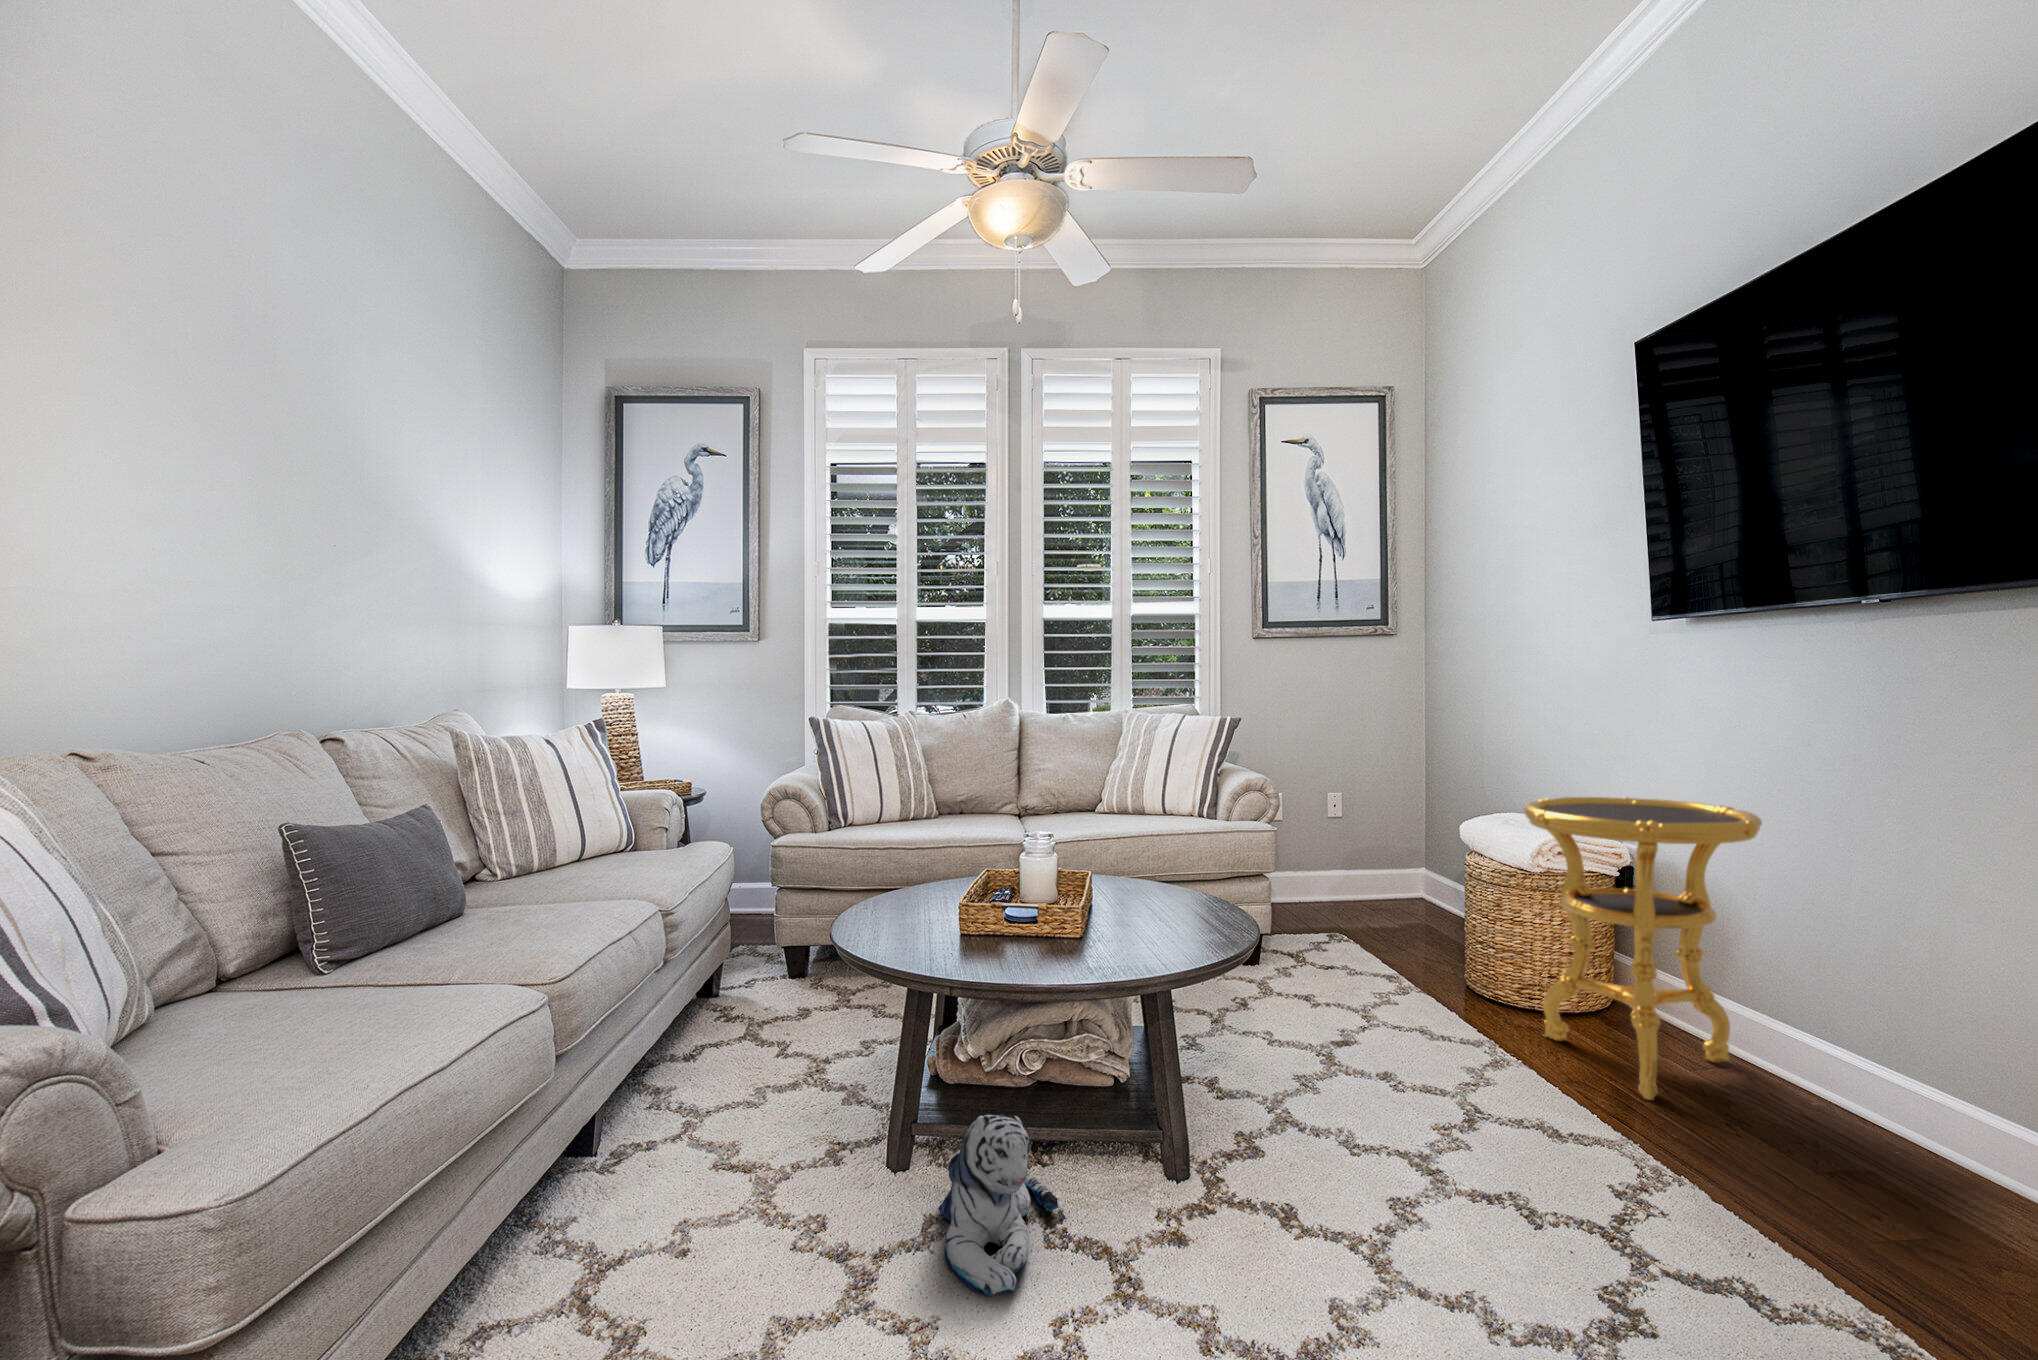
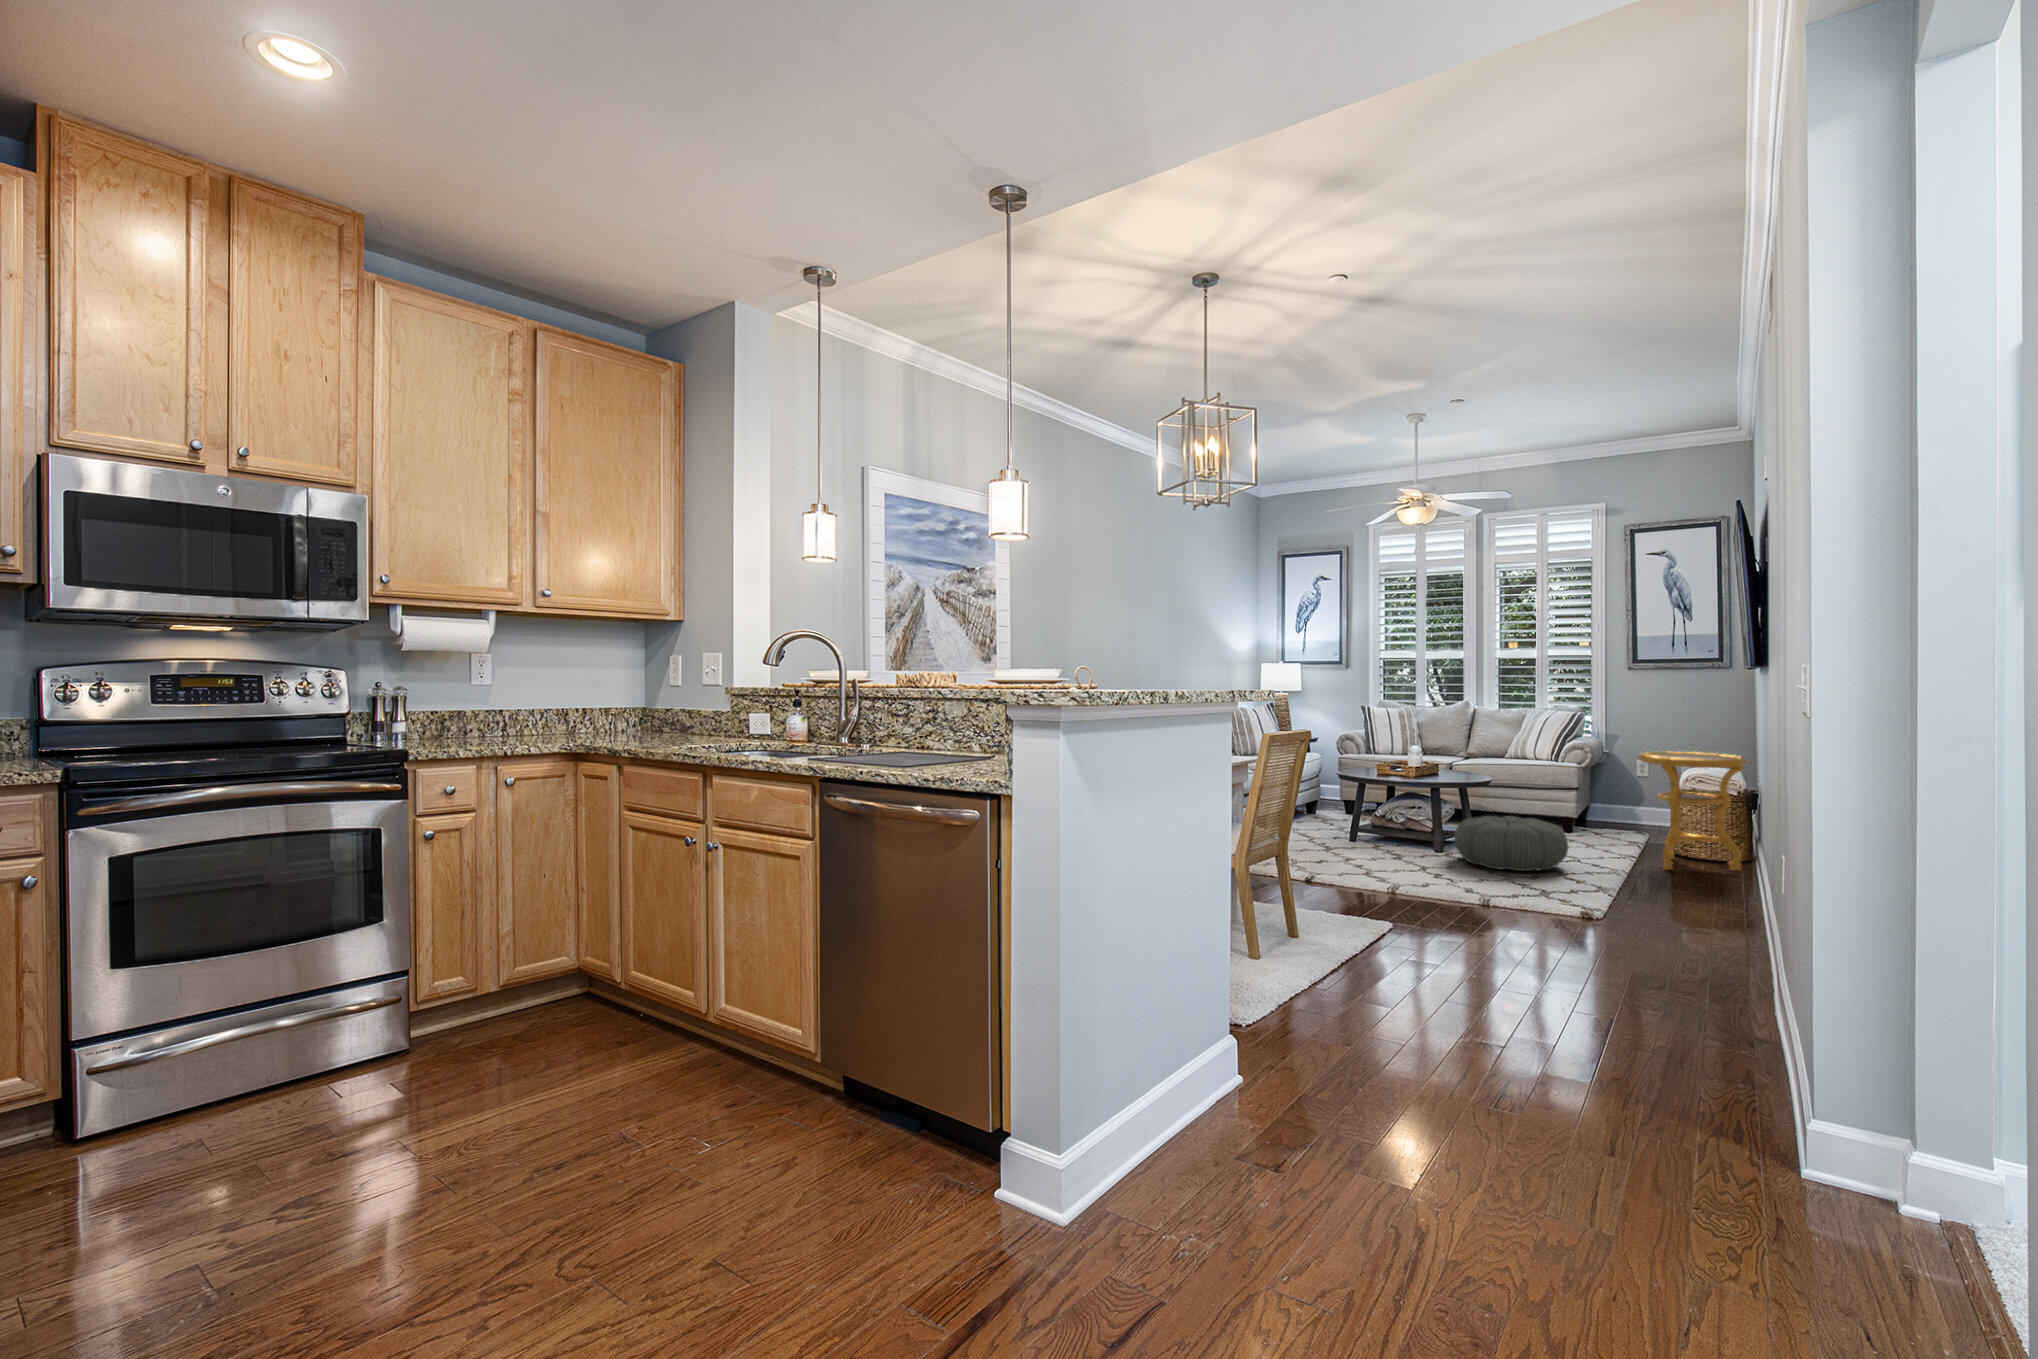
pouf: none [1238,1018,1570,1248] -> present [1454,816,1568,871]
plush toy: present [939,1115,1059,1297] -> none [1350,817,1391,857]

